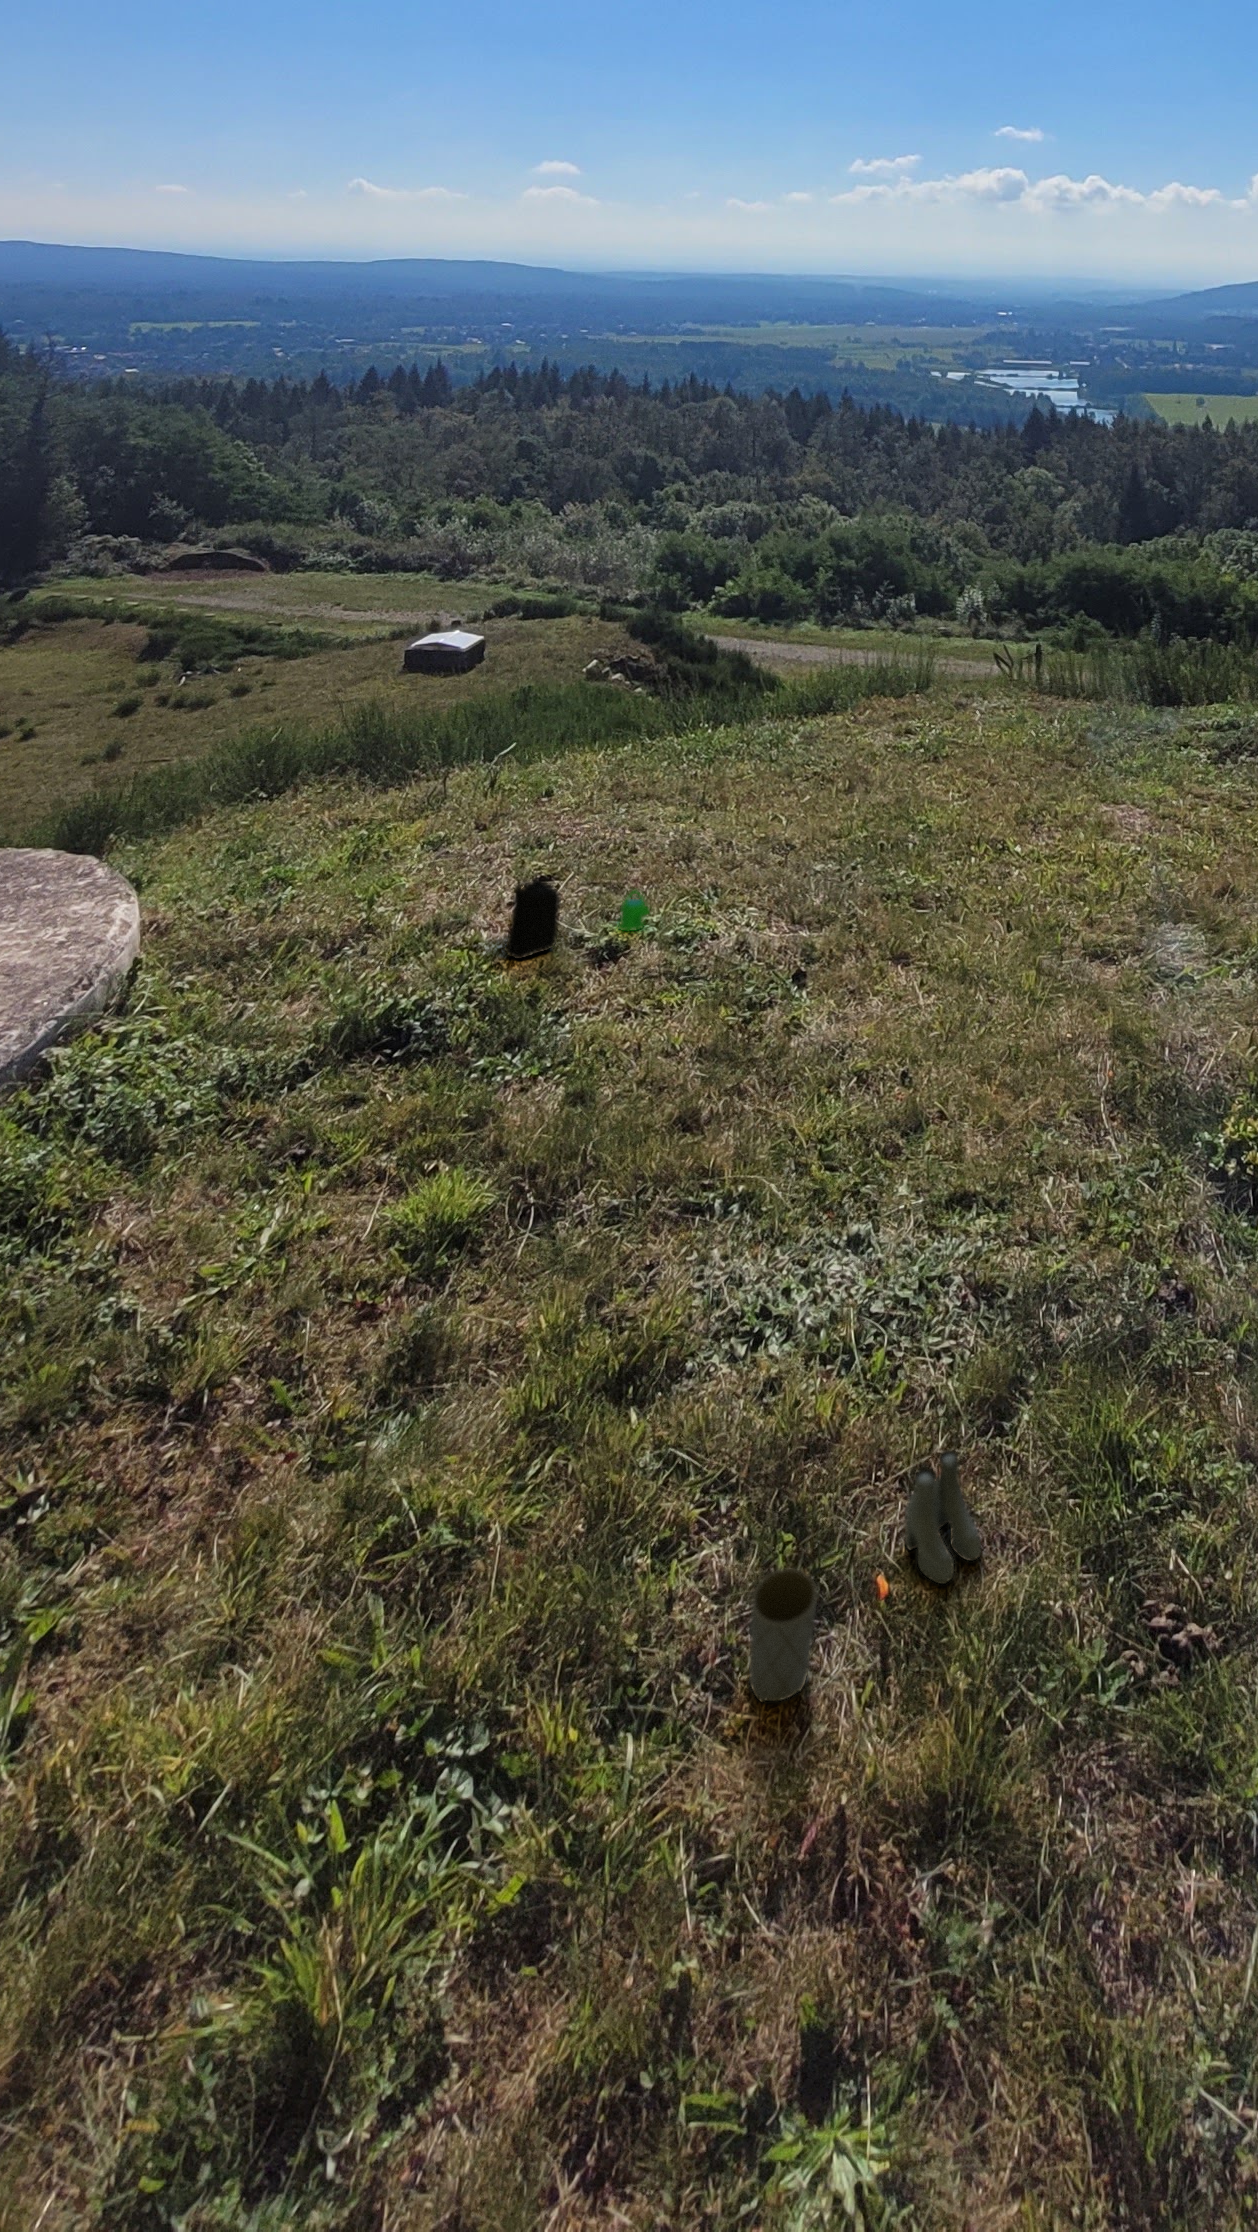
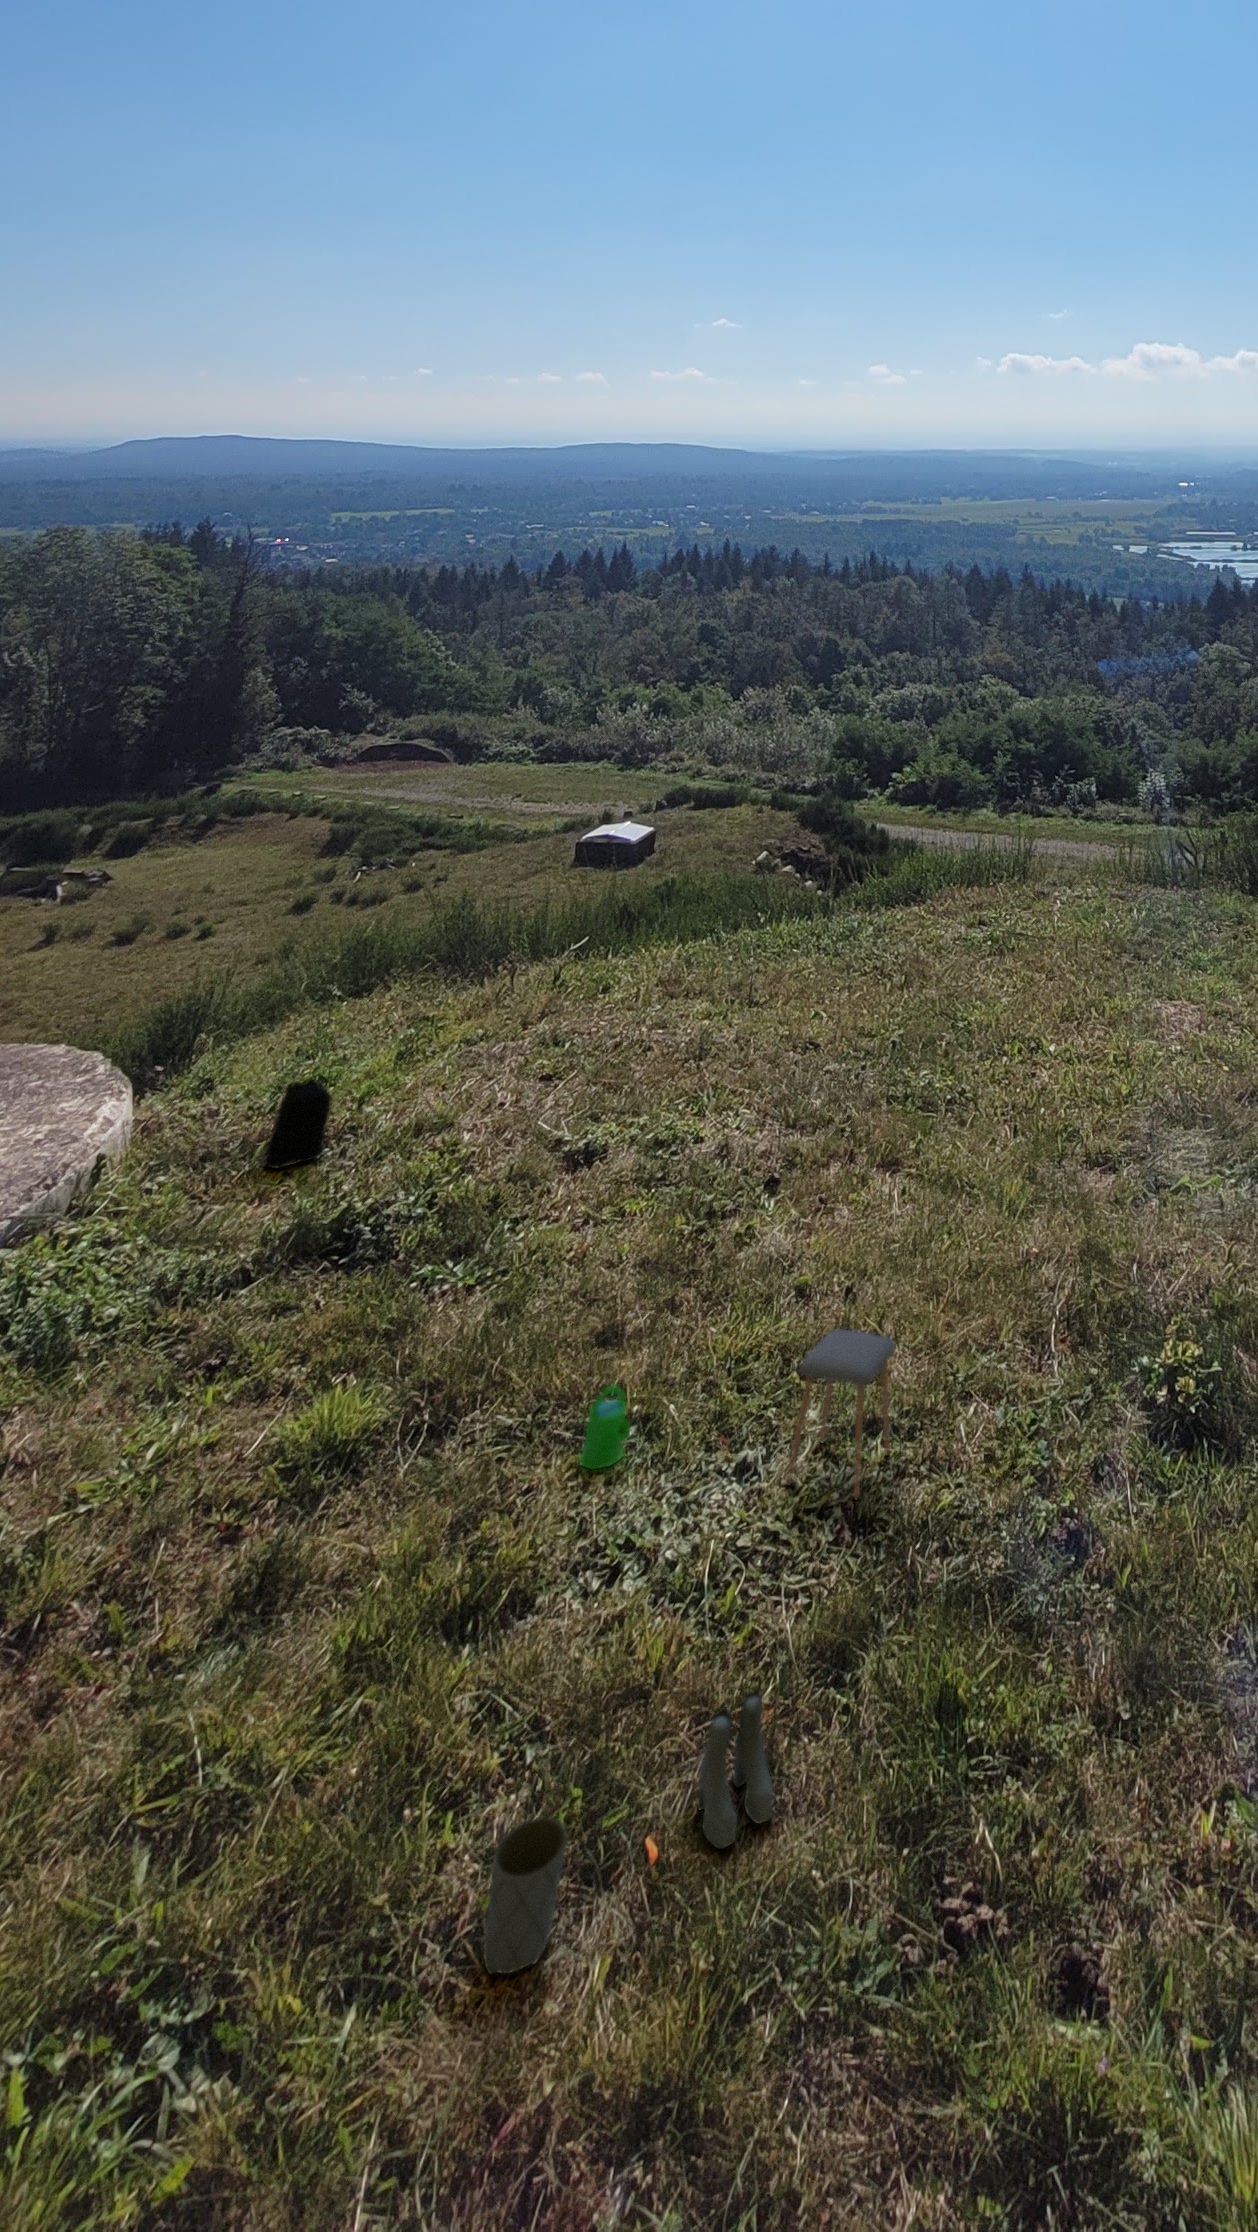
backpack: present [505,878,561,959] -> present [264,1078,332,1169]
watering can: present [619,890,649,931] -> present [579,1384,631,1469]
stool: none [894,1119,988,1269] -> present [785,1329,896,1499]

